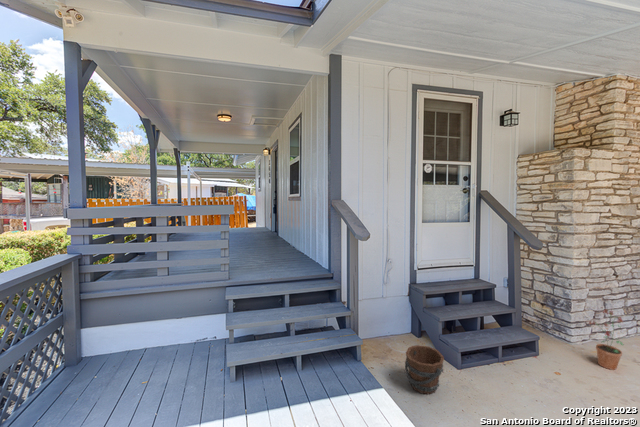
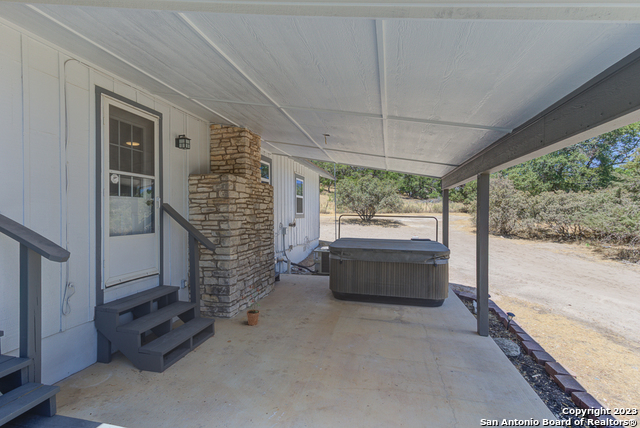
bucket: present [405,345,444,394] -> none [115,358,159,407]

